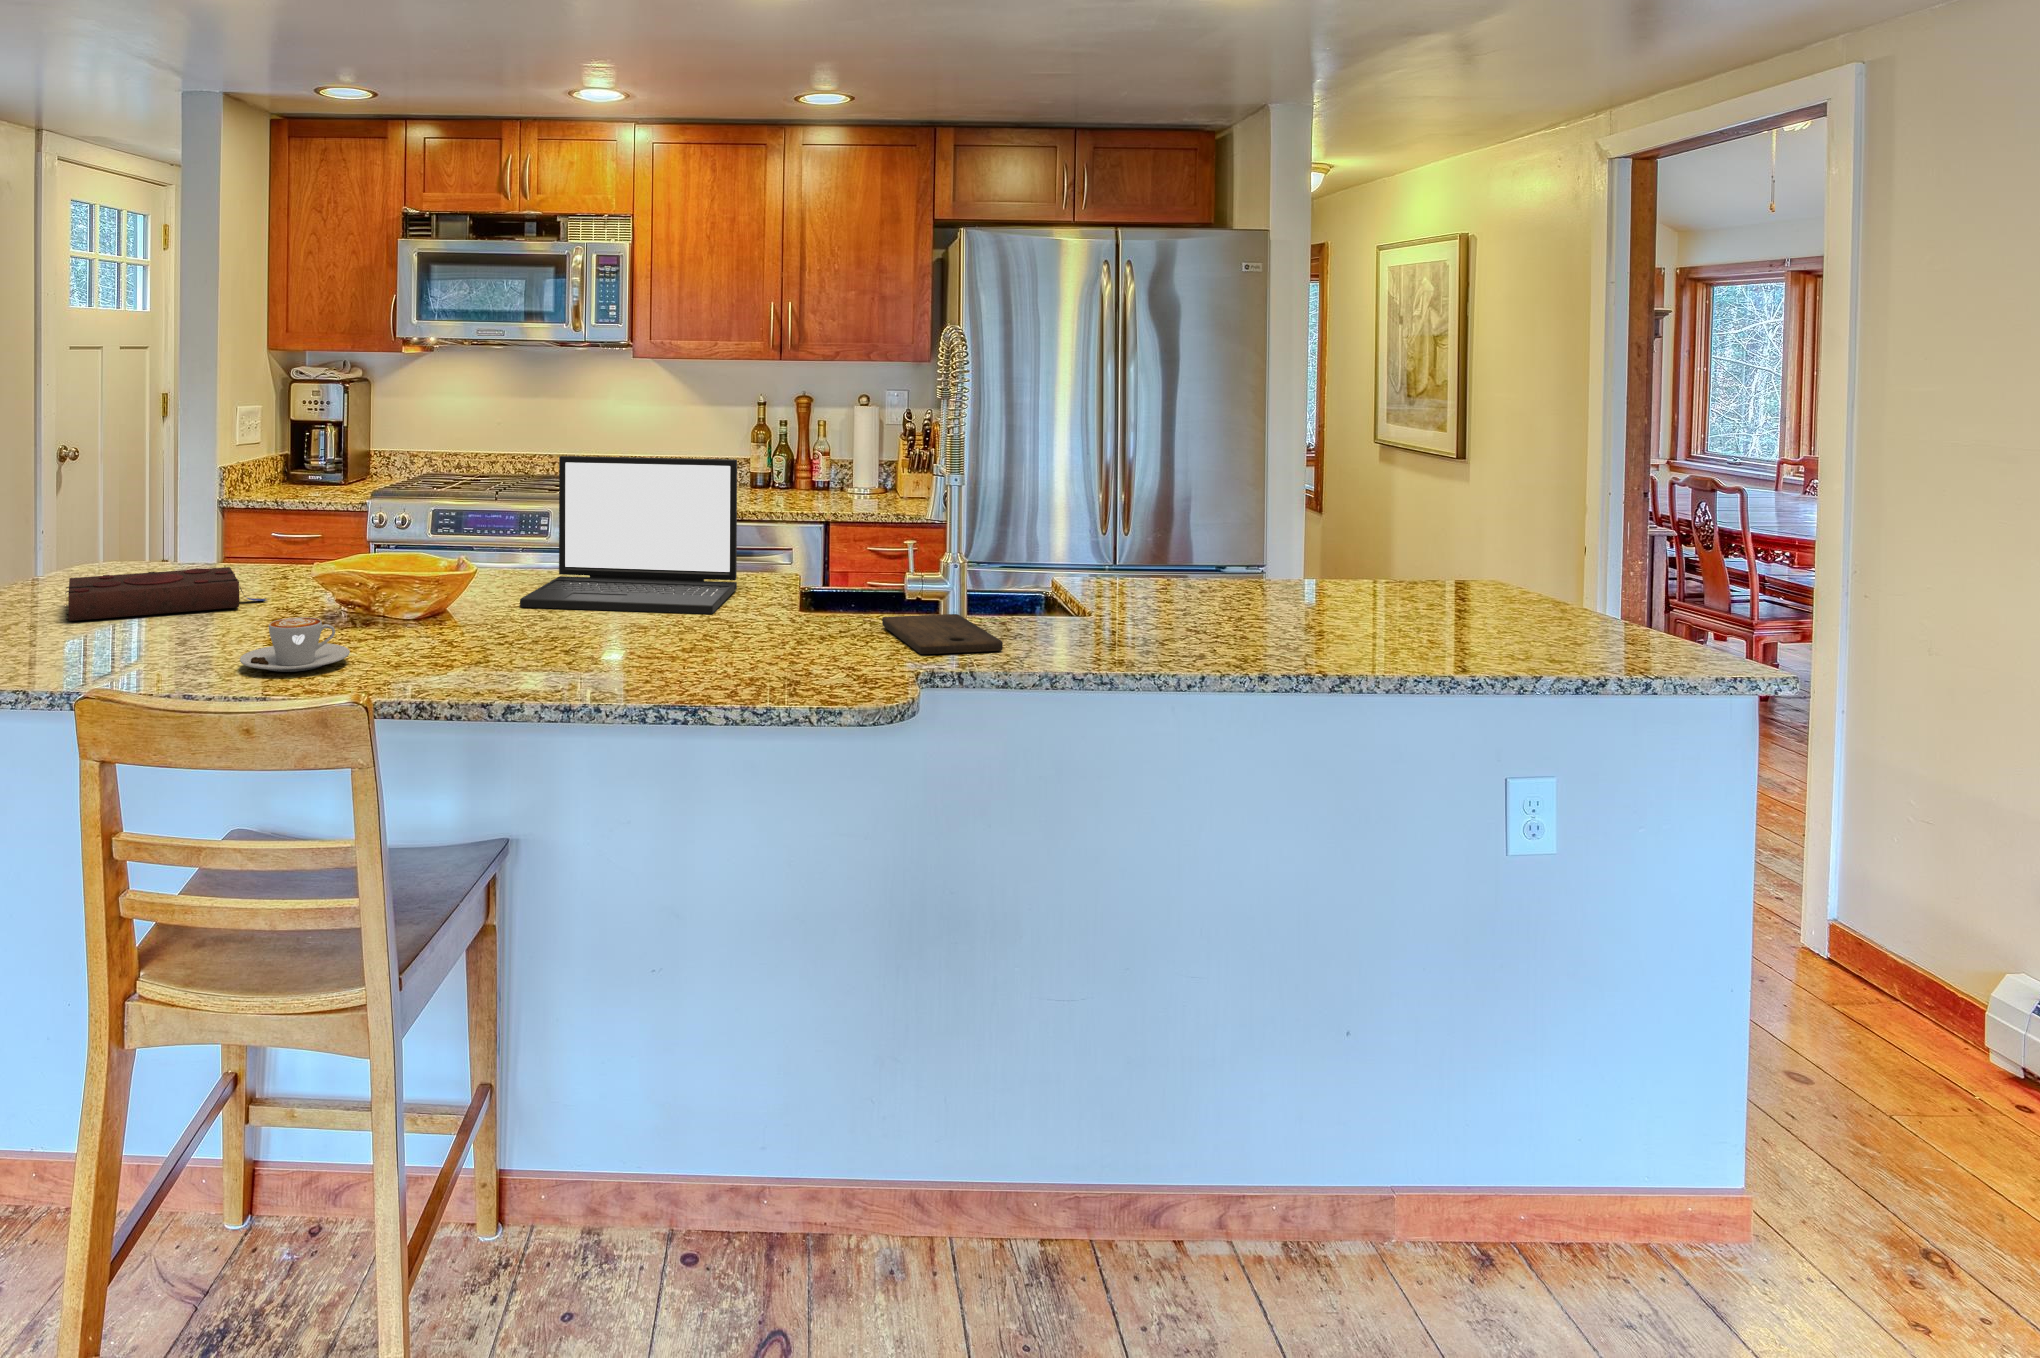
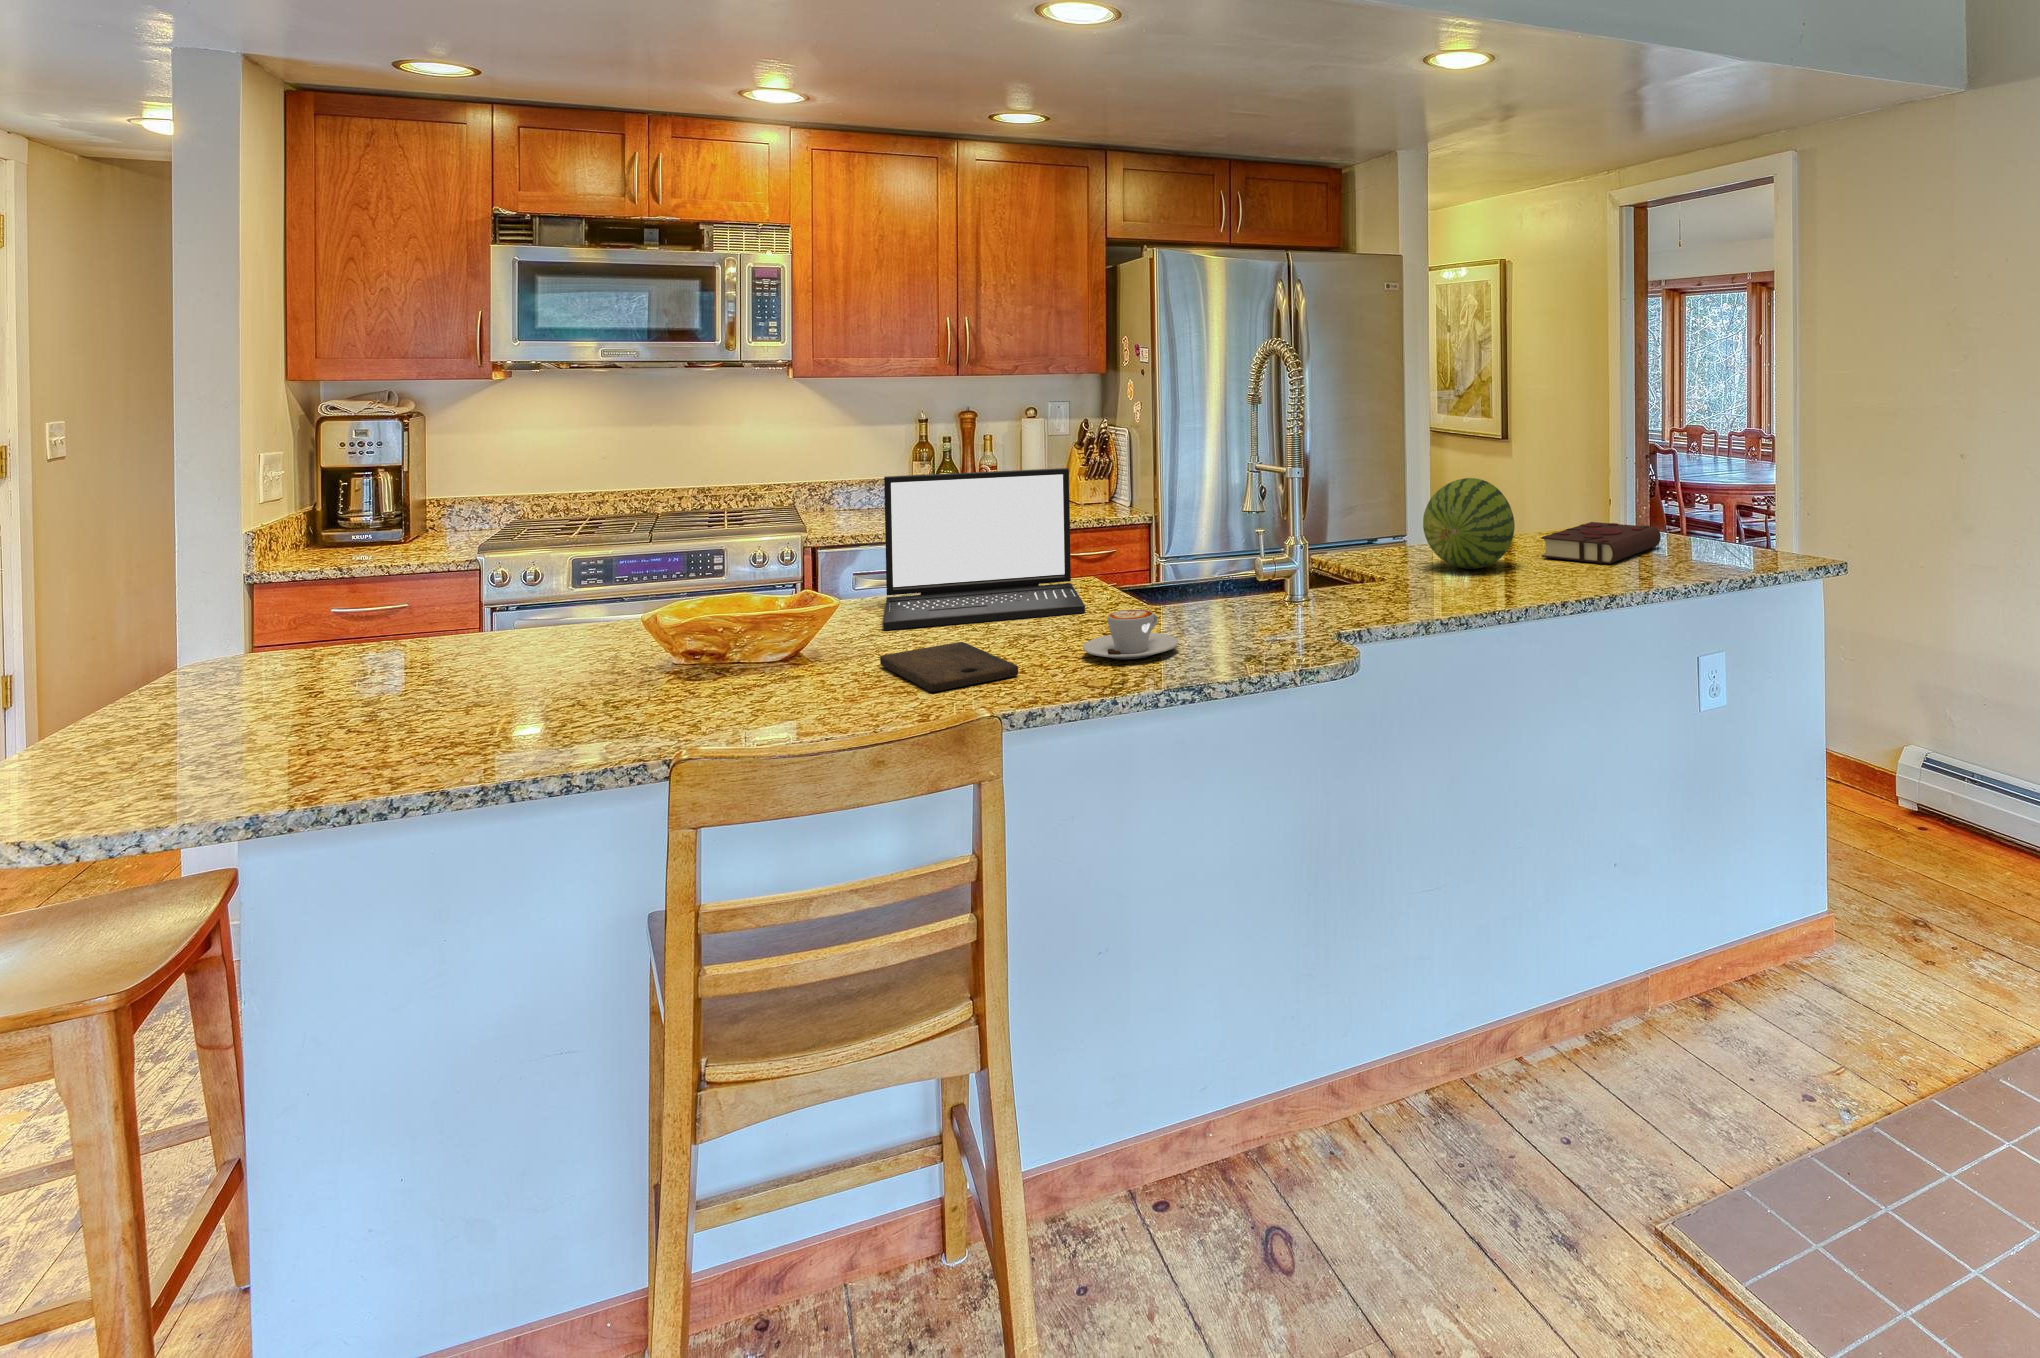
fruit: none [1137,505,1257,618] -> present [1423,478,1515,569]
book: present [65,567,265,621] -> present [1541,522,1661,564]
cutting board: present [882,614,1003,654] -> present [880,642,1018,692]
coffee cup: present [240,617,350,672] -> present [1083,610,1178,659]

